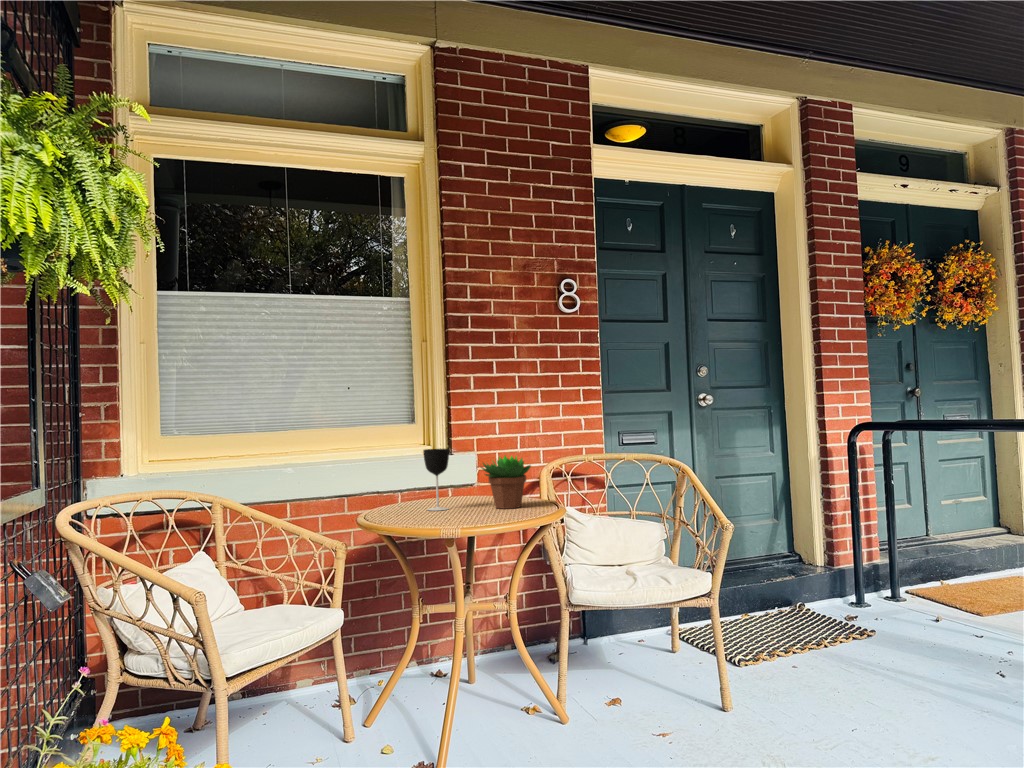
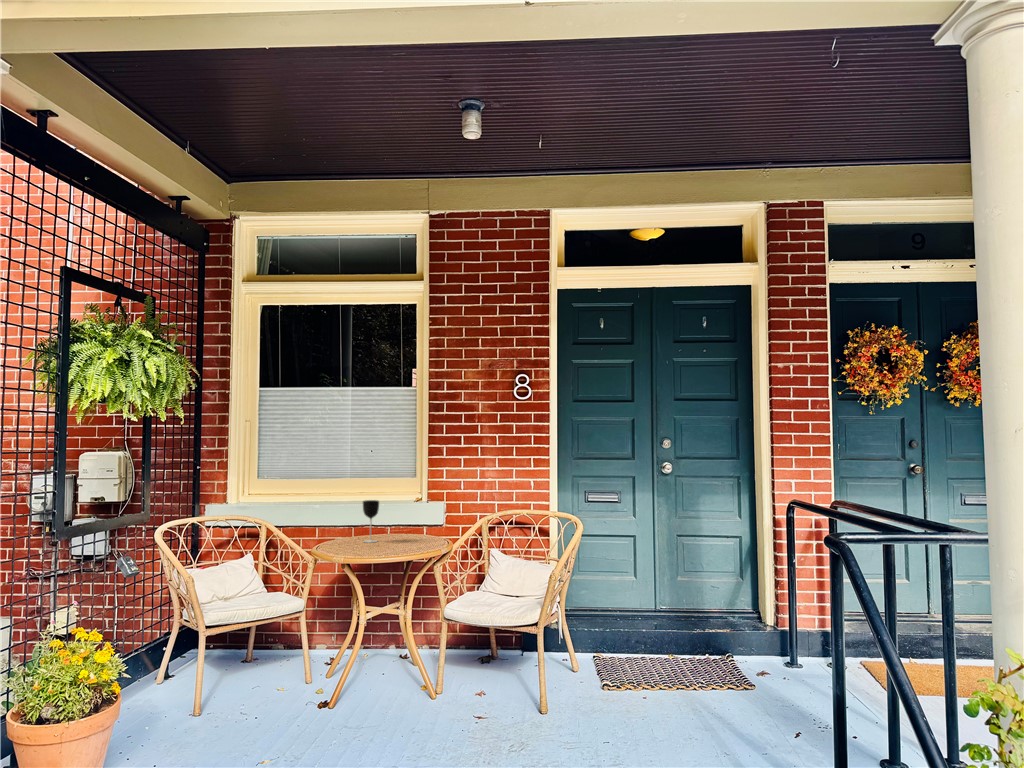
succulent plant: present [481,456,531,509] -> none [387,508,423,546]

